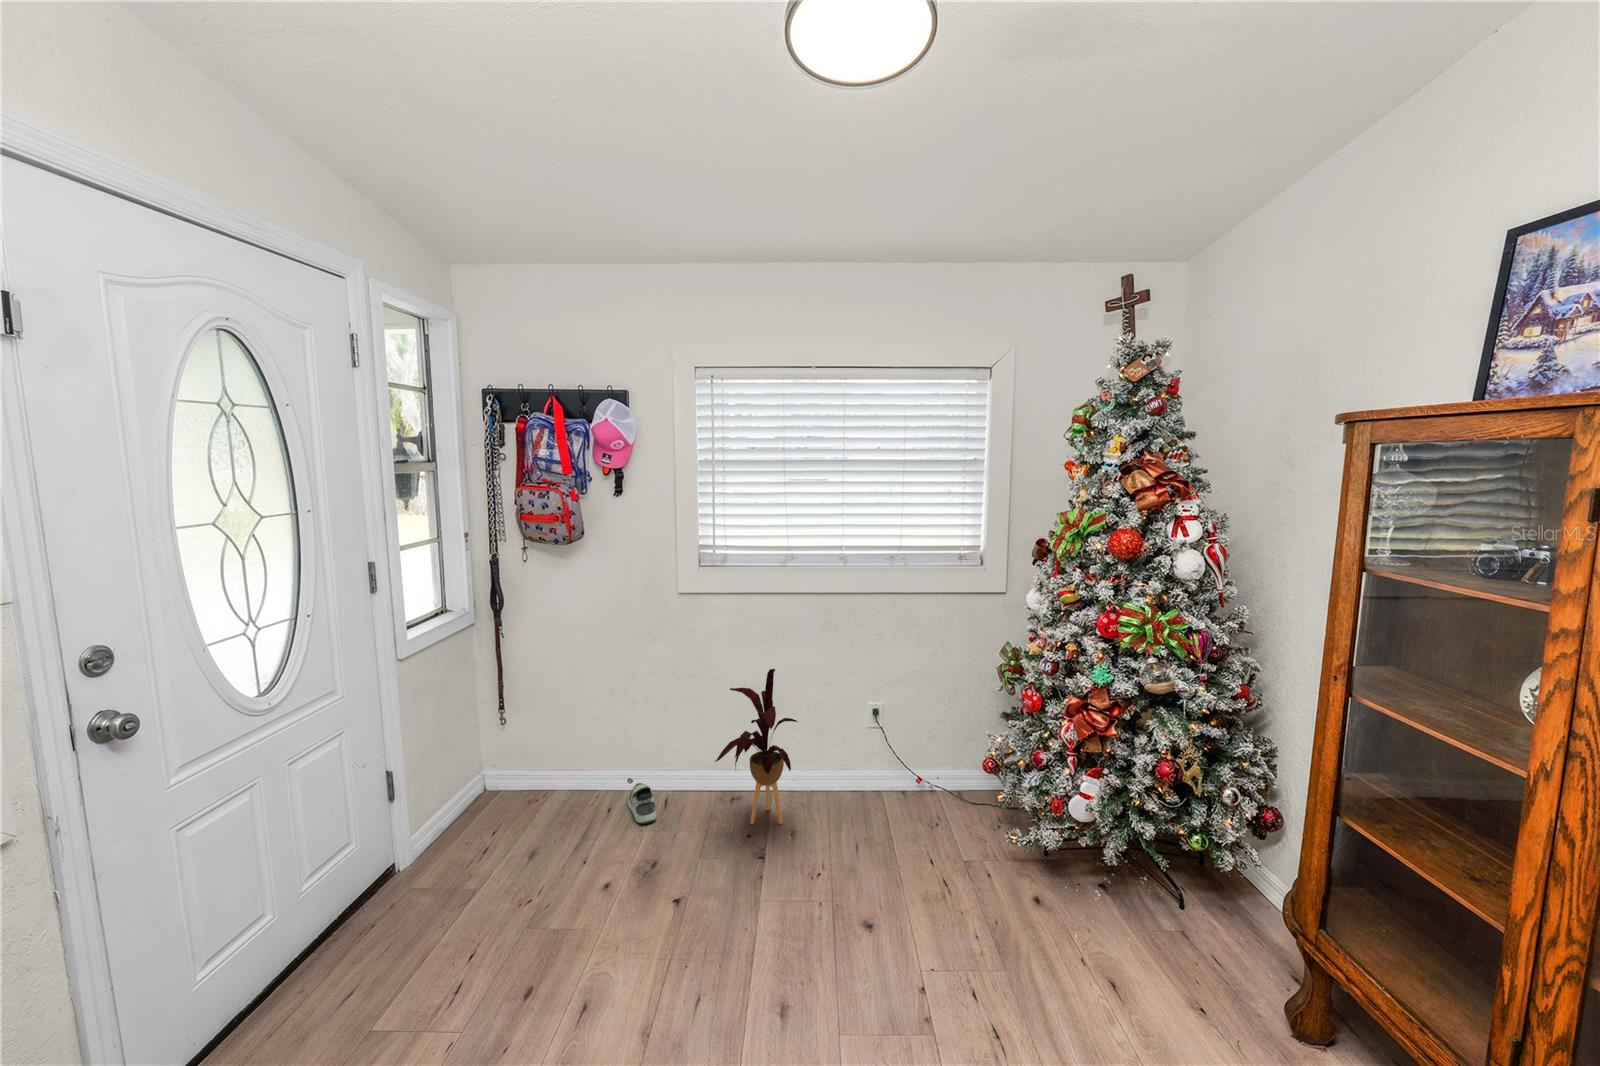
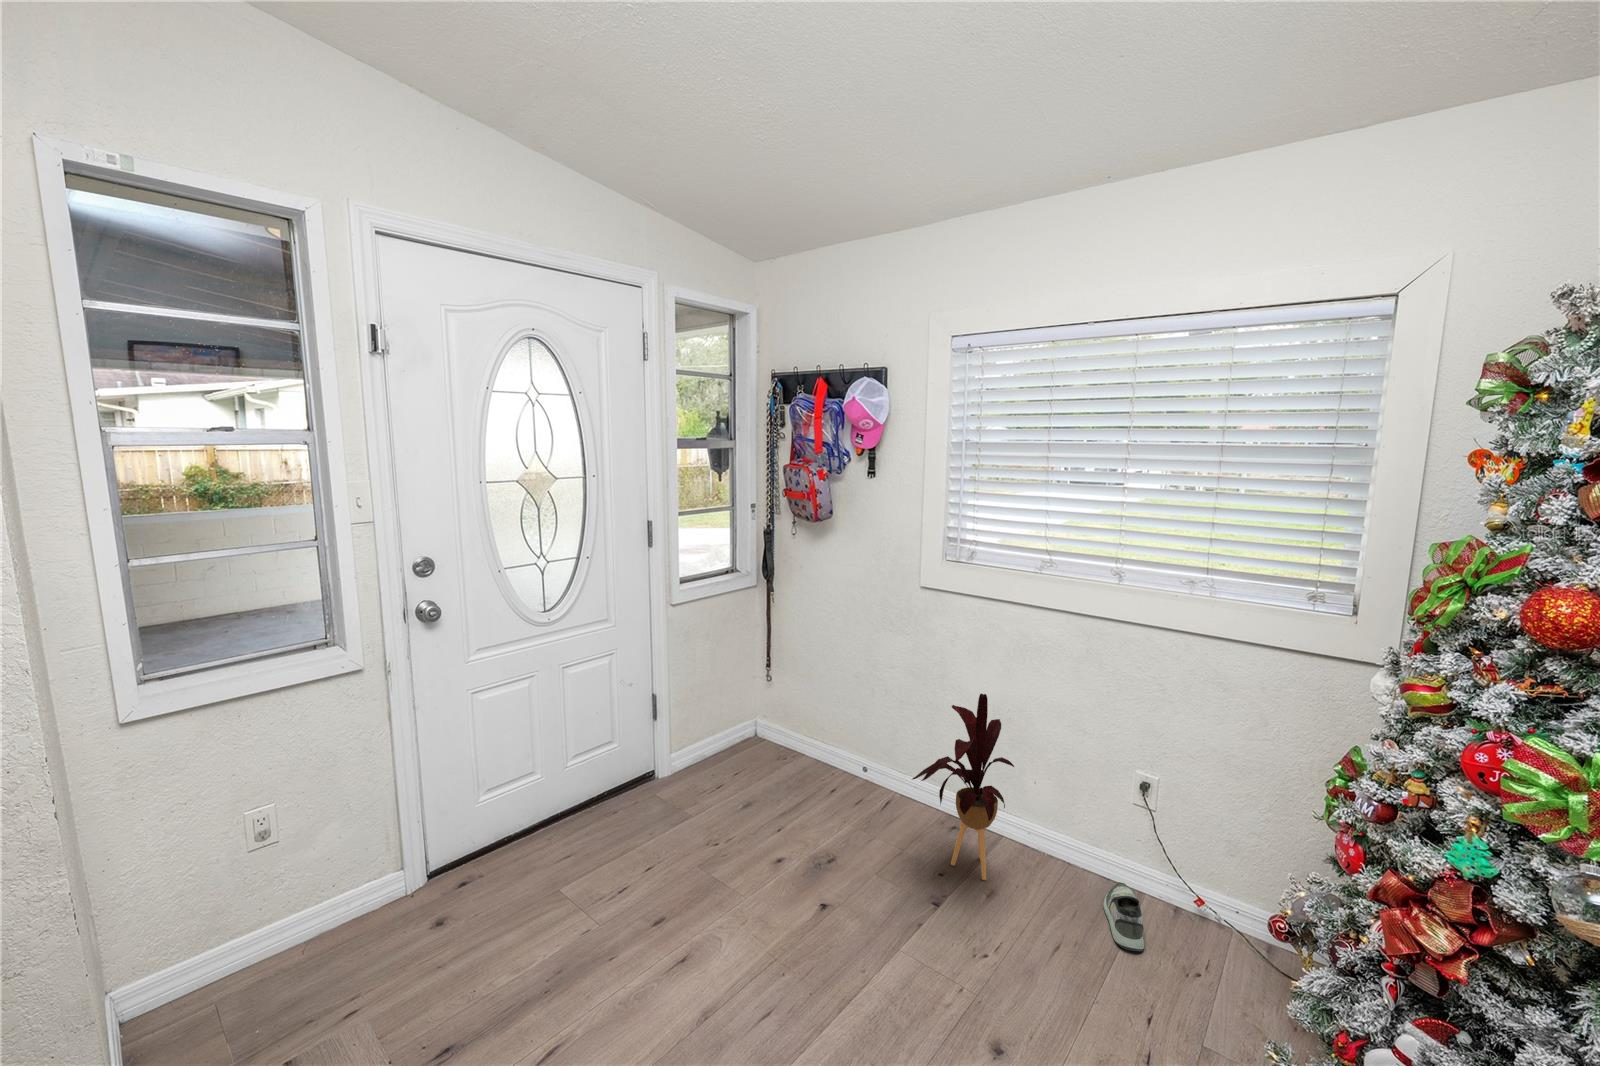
shoe: present [627,783,657,824] -> present [1103,882,1144,951]

